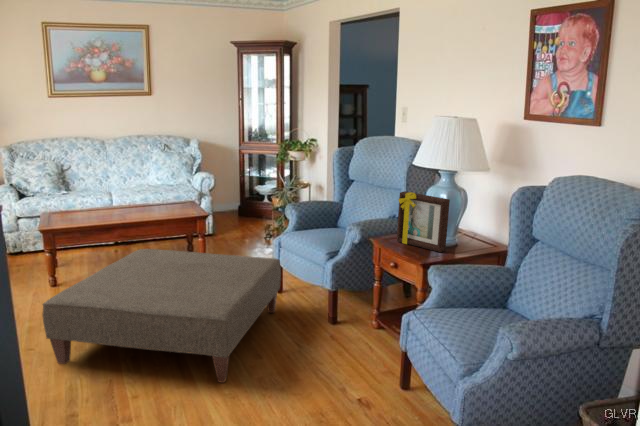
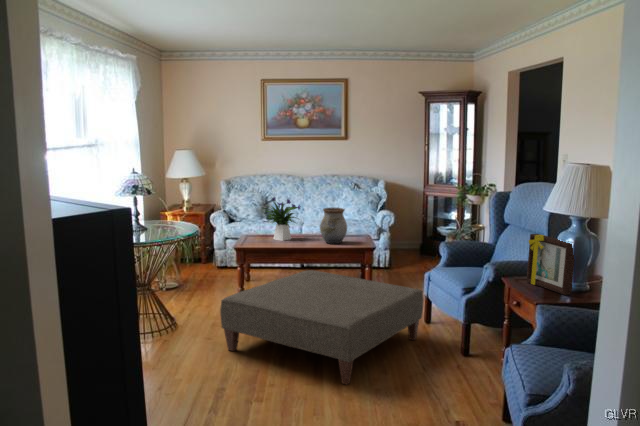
flower arrangement: none [61,163,117,216] -> present [267,197,301,241]
vase: none [142,173,175,215] -> present [320,207,347,244]

